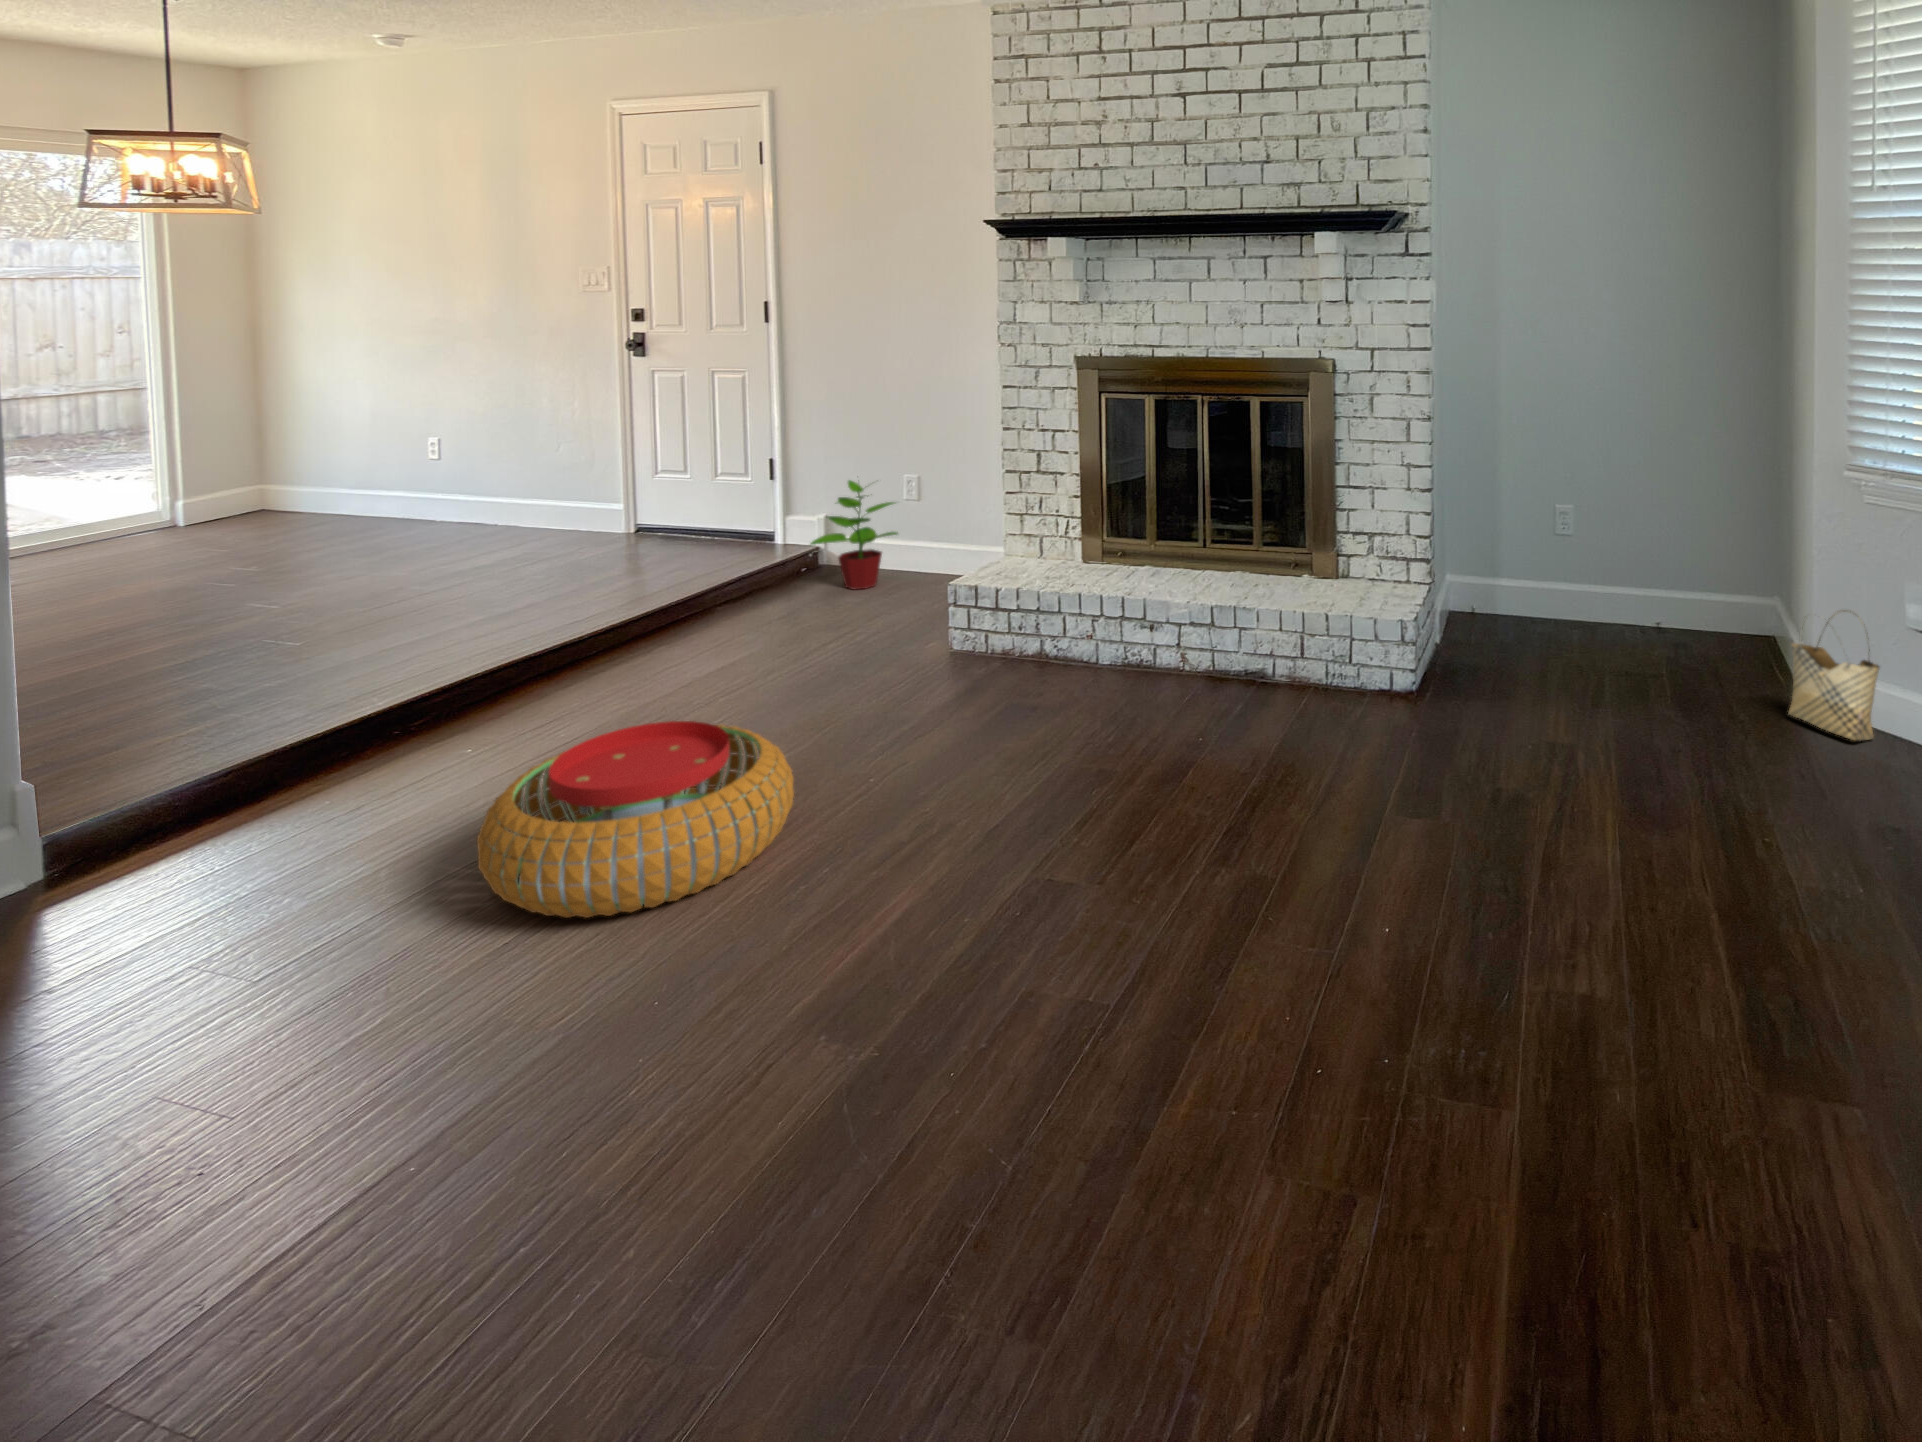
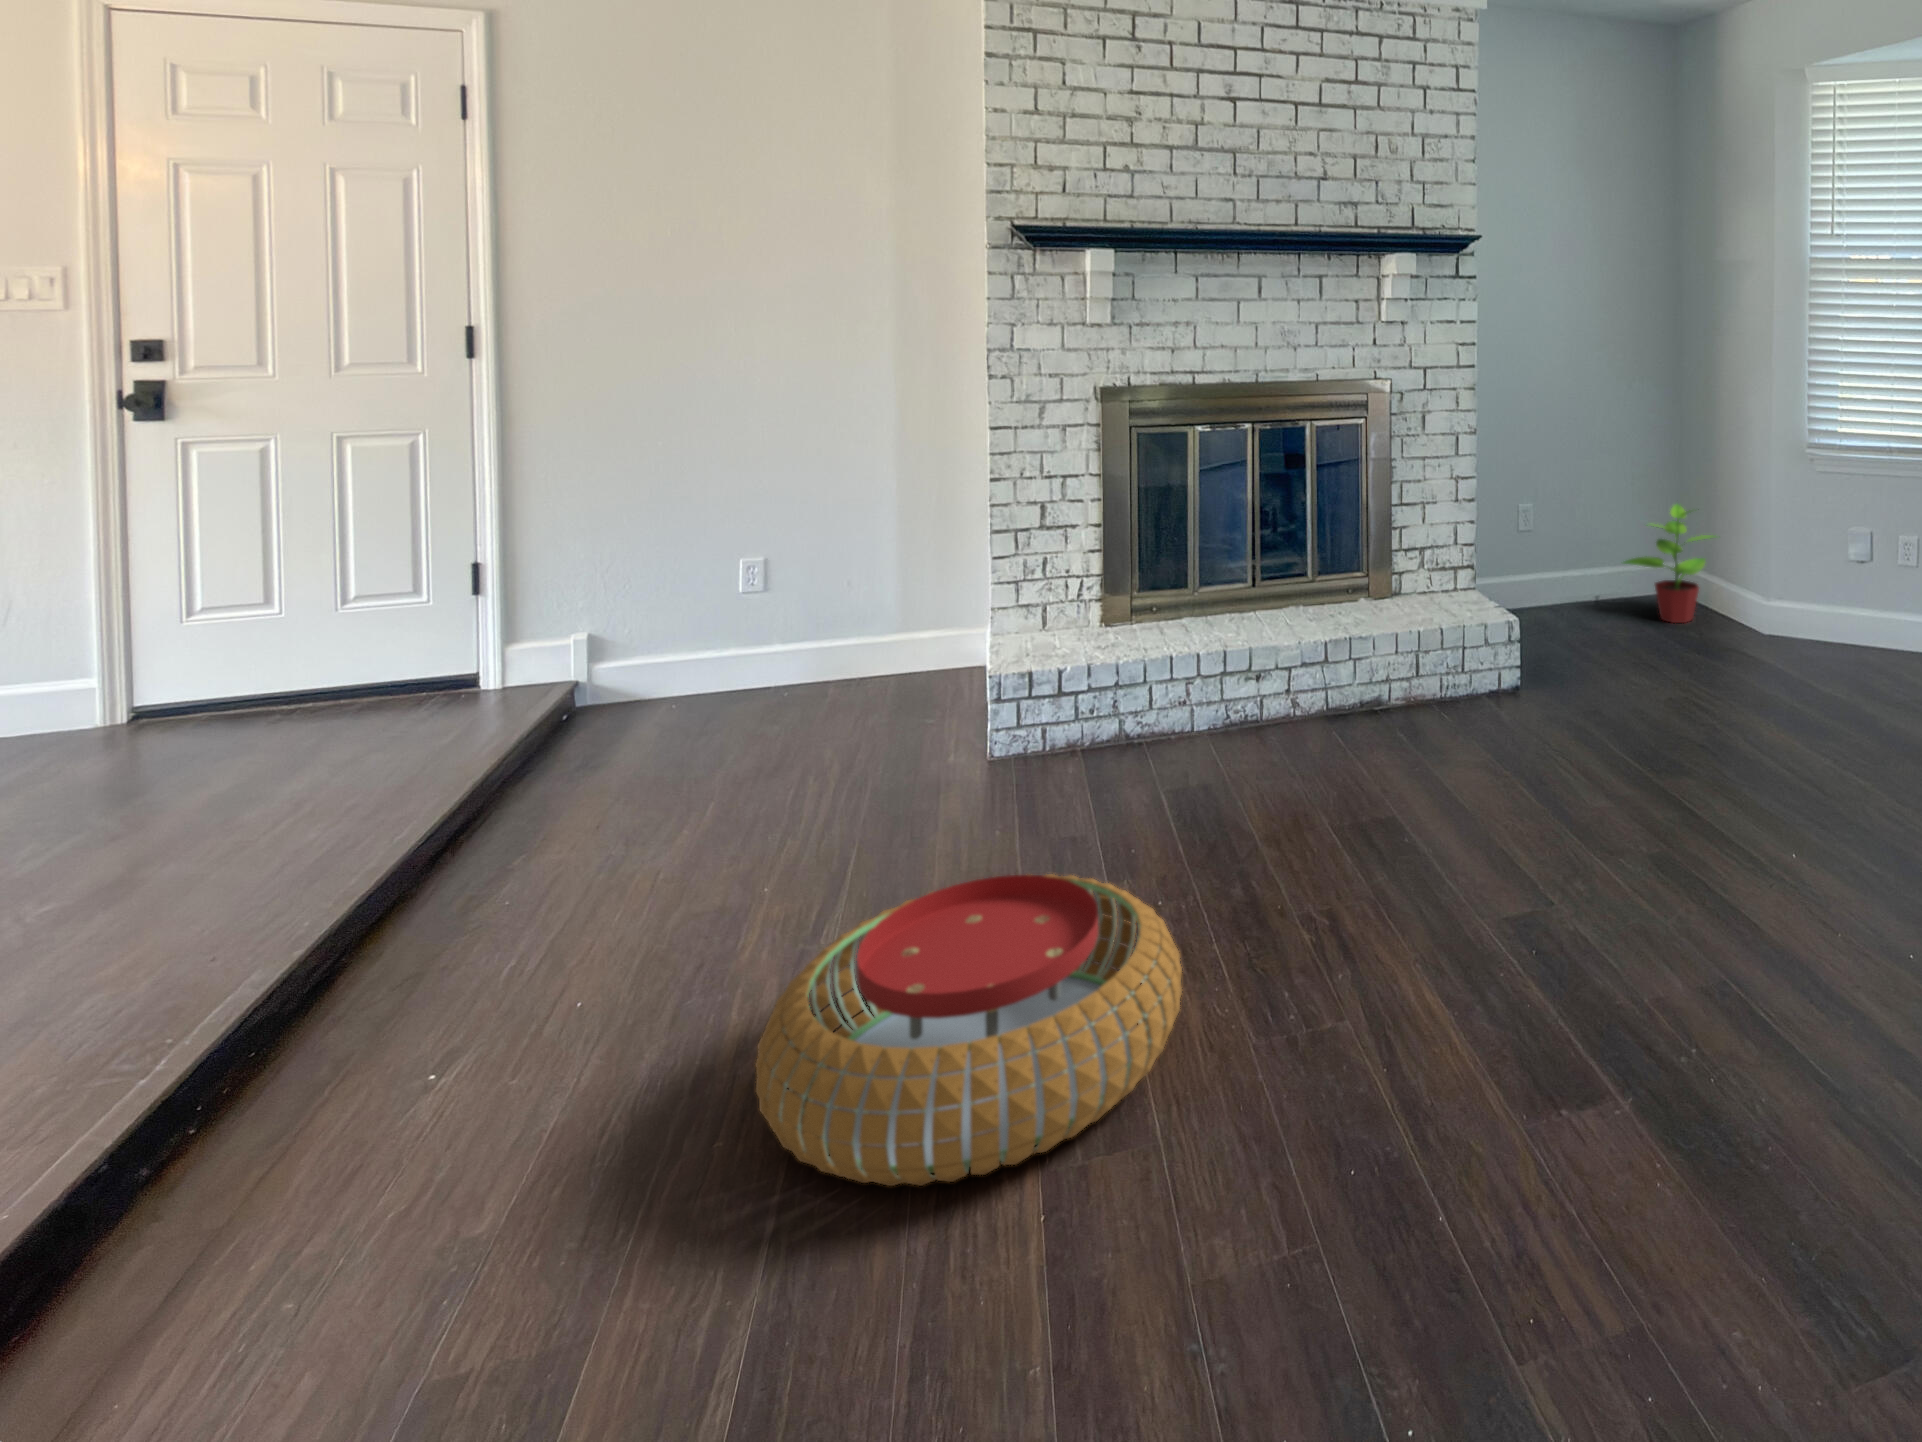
potted plant: present [811,480,898,589] -> present [1624,504,1715,623]
woven basket: present [1789,610,1880,740] -> none [1781,555,1849,650]

